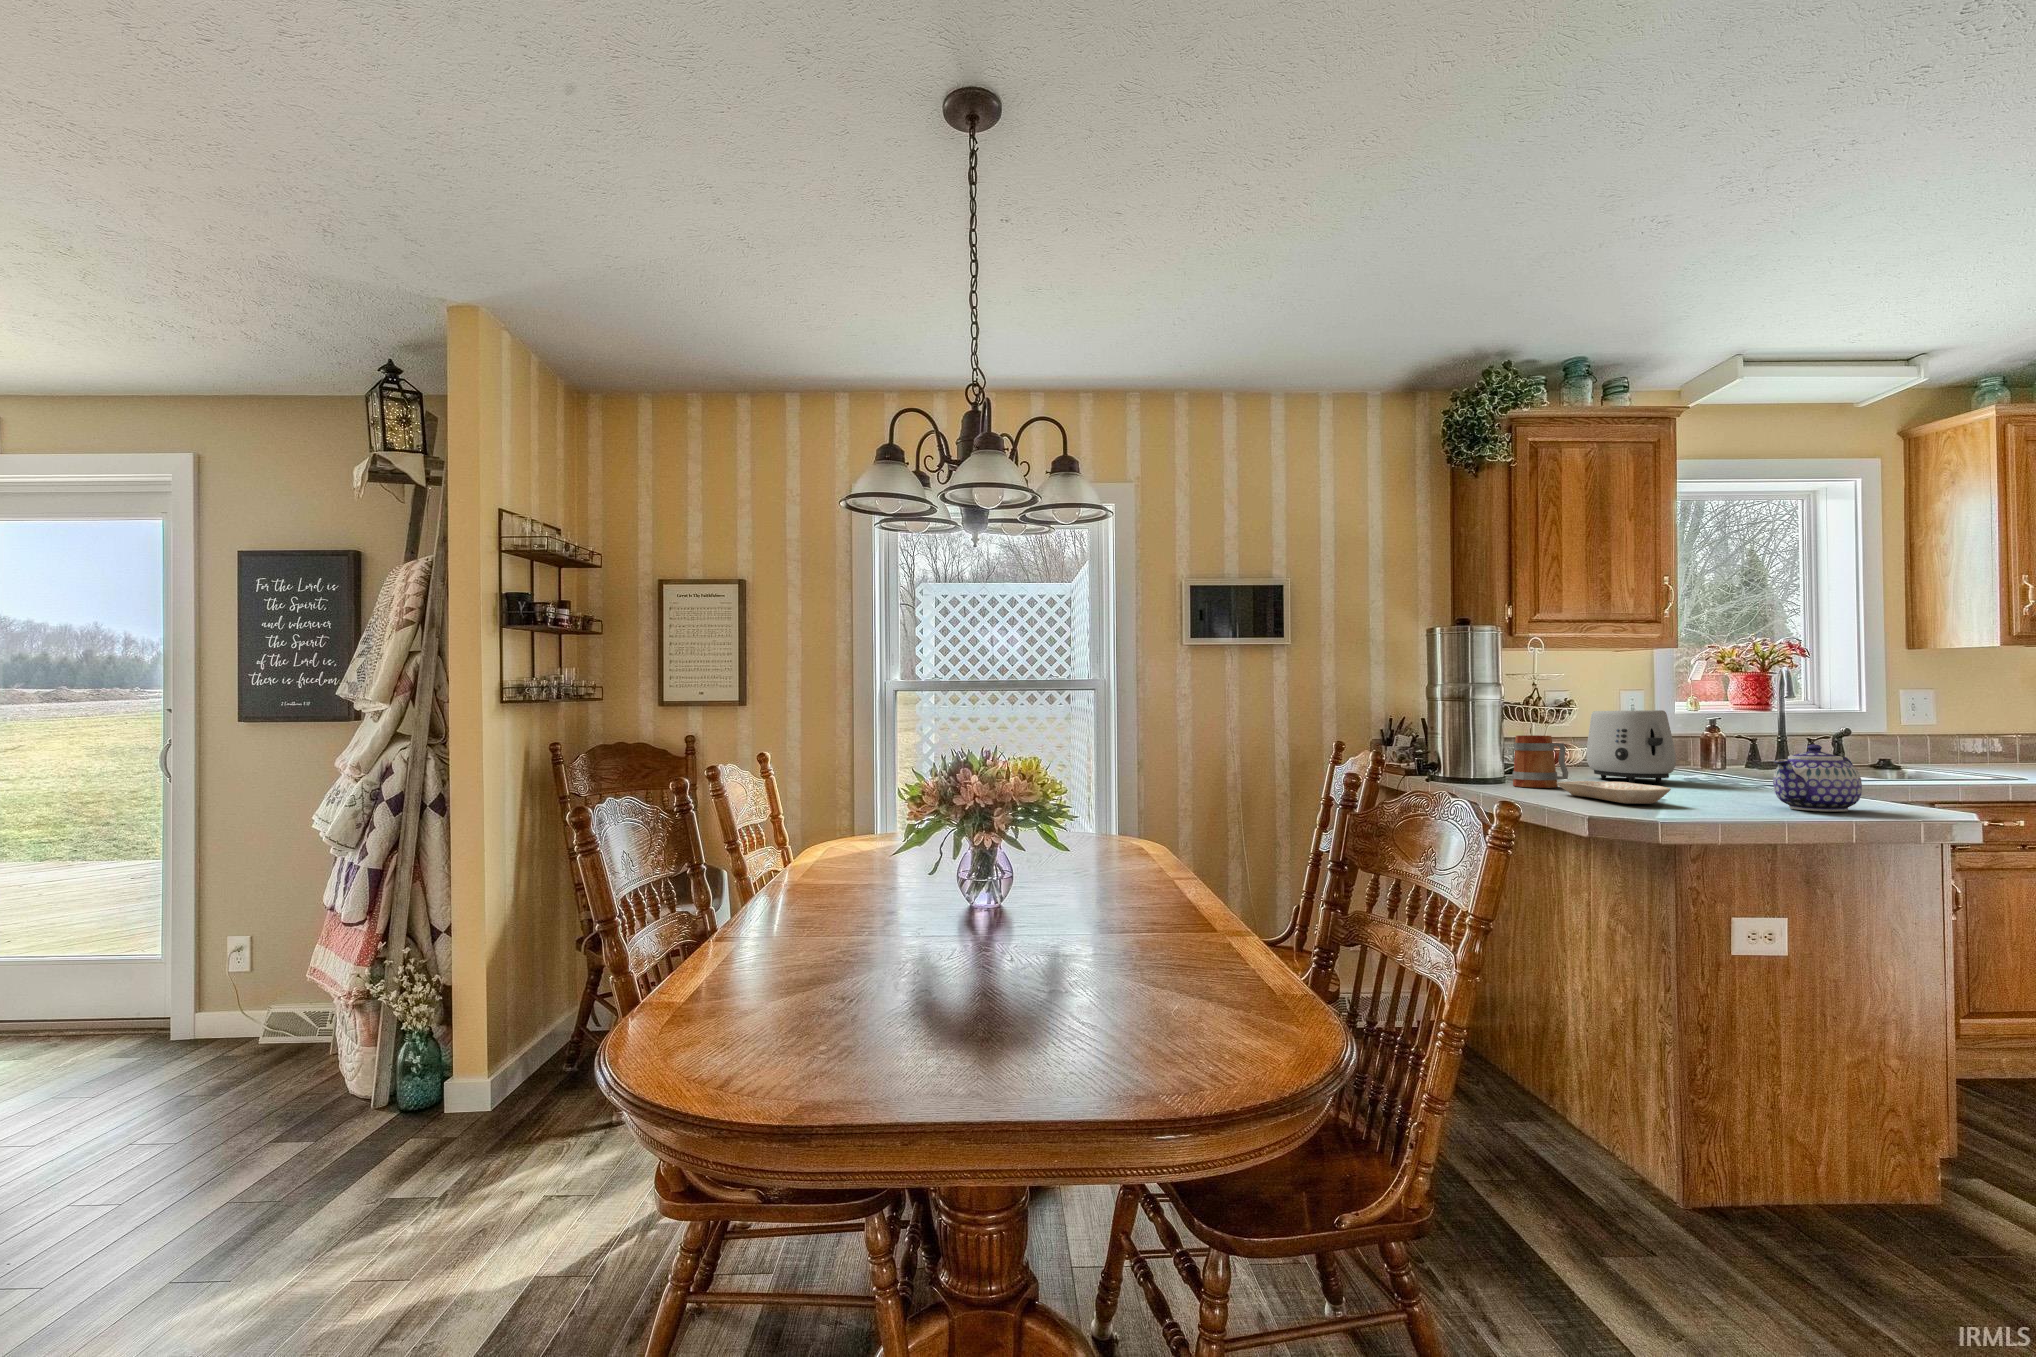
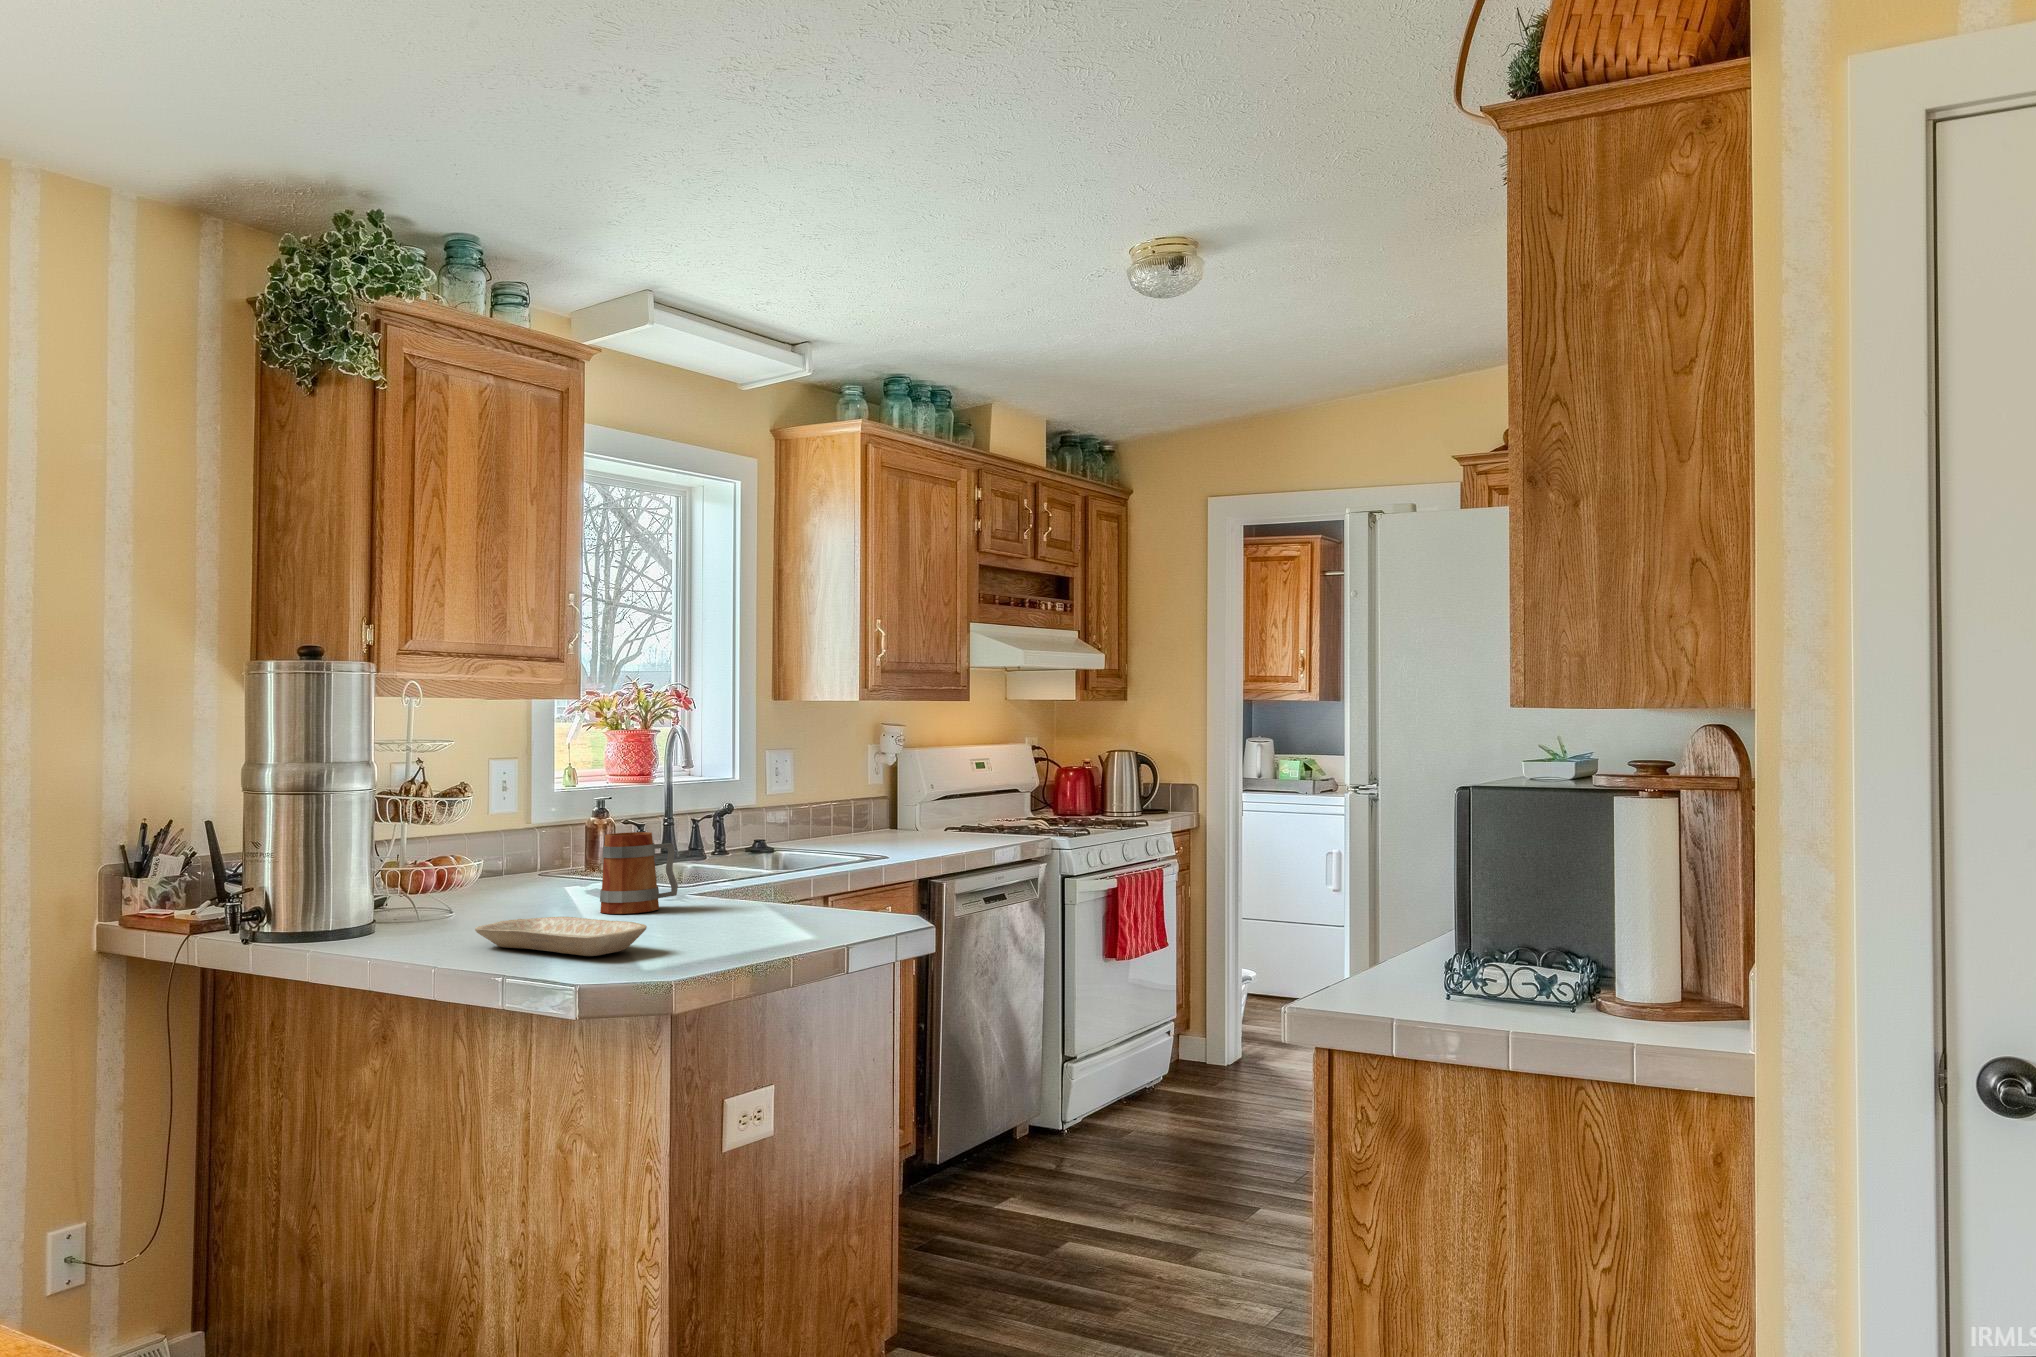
toaster: present [1587,710,1676,783] -> none [466,793,592,905]
mug: present [1512,735,1568,788] -> present [600,832,678,914]
teapot: present [1773,745,1862,811] -> none [749,846,836,934]

